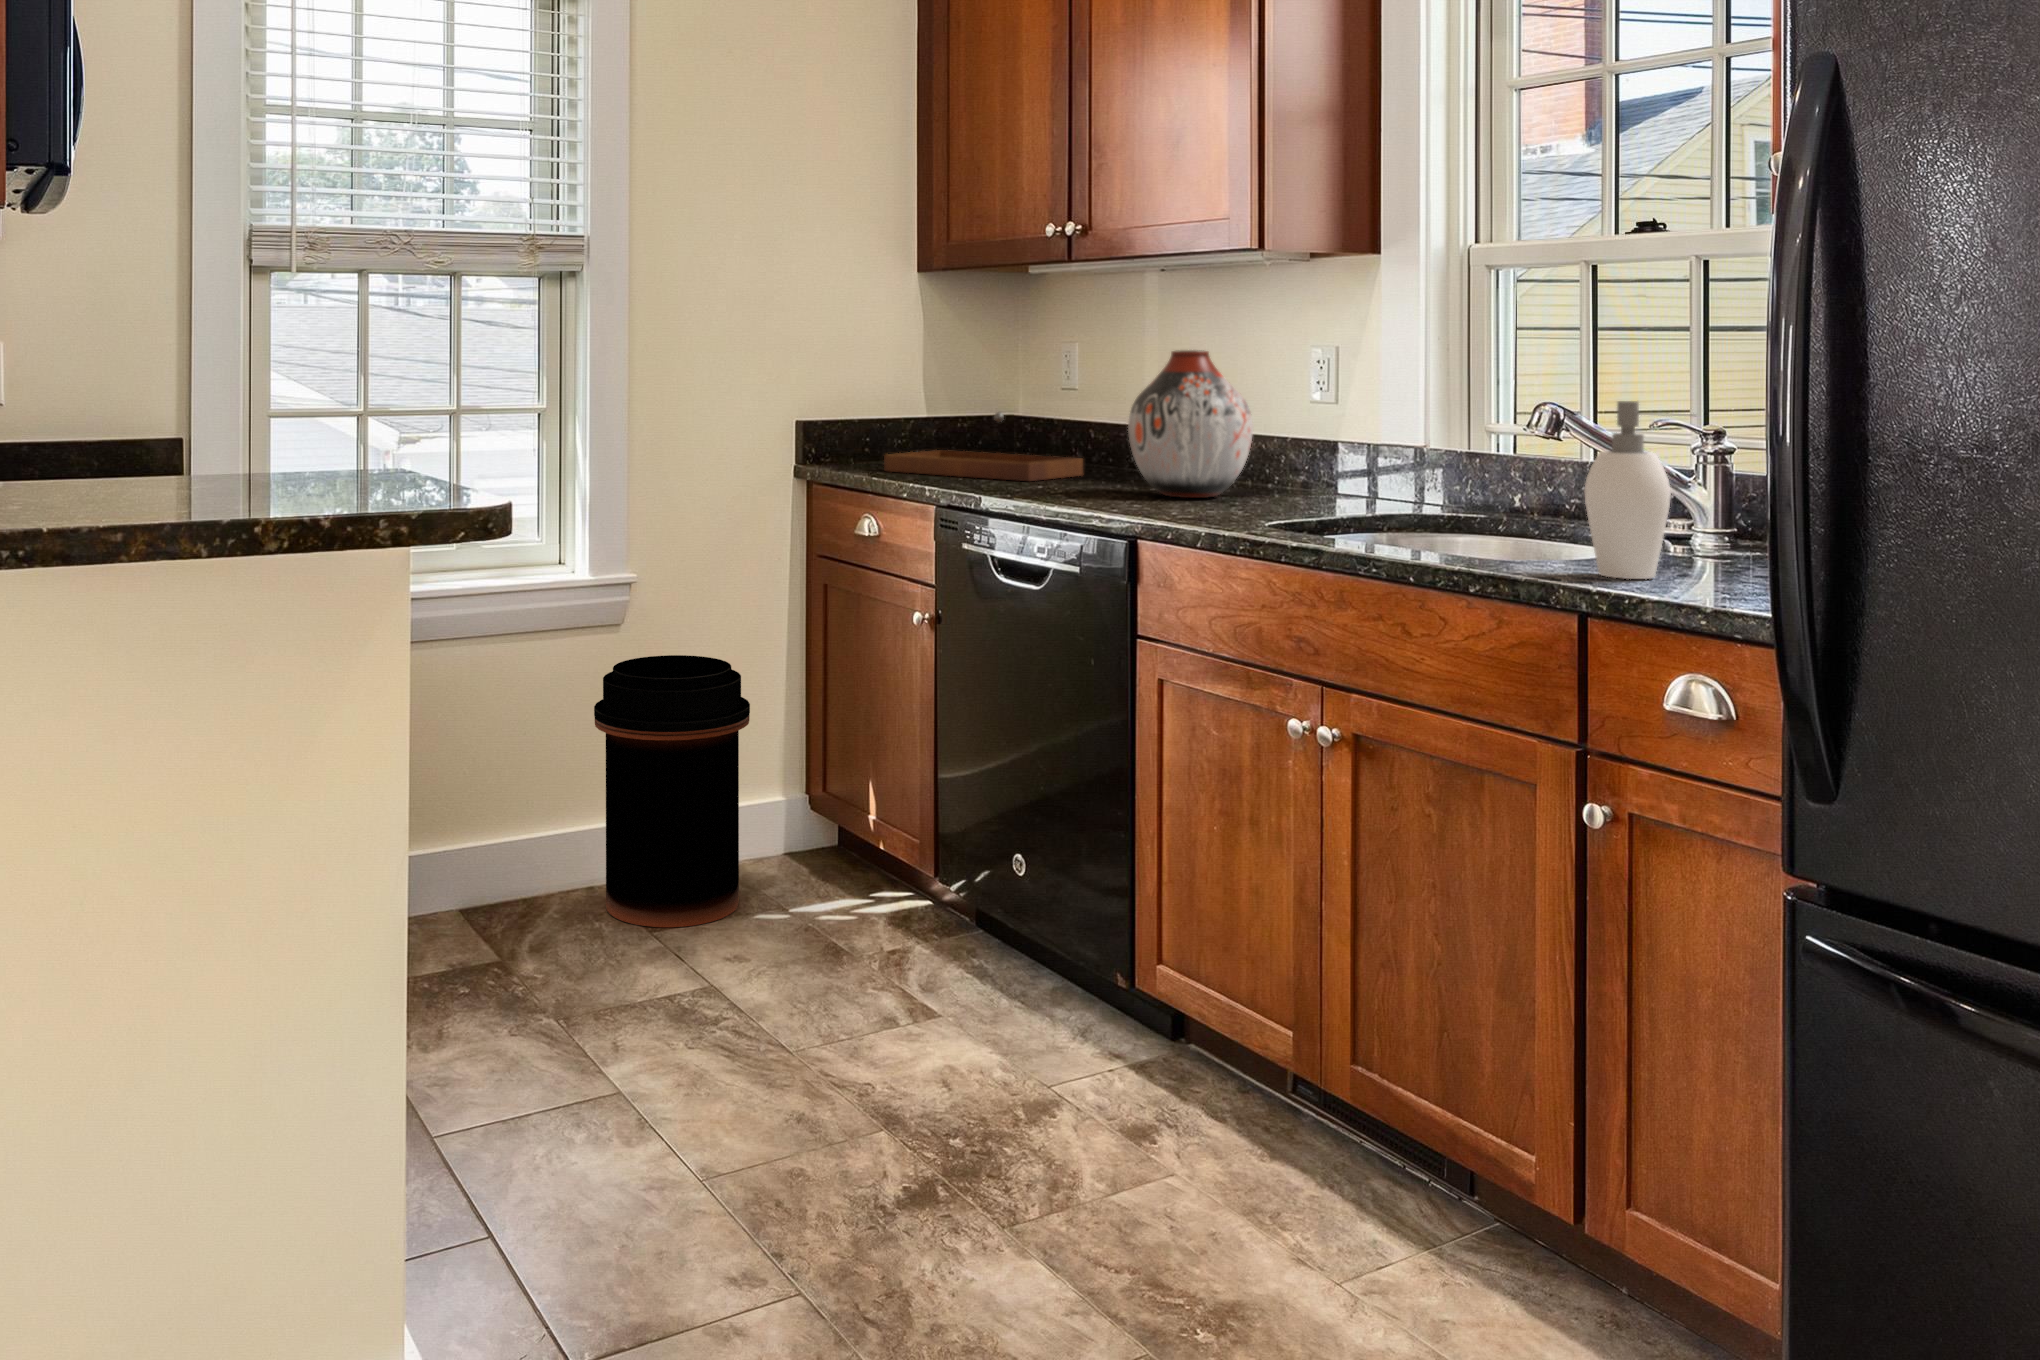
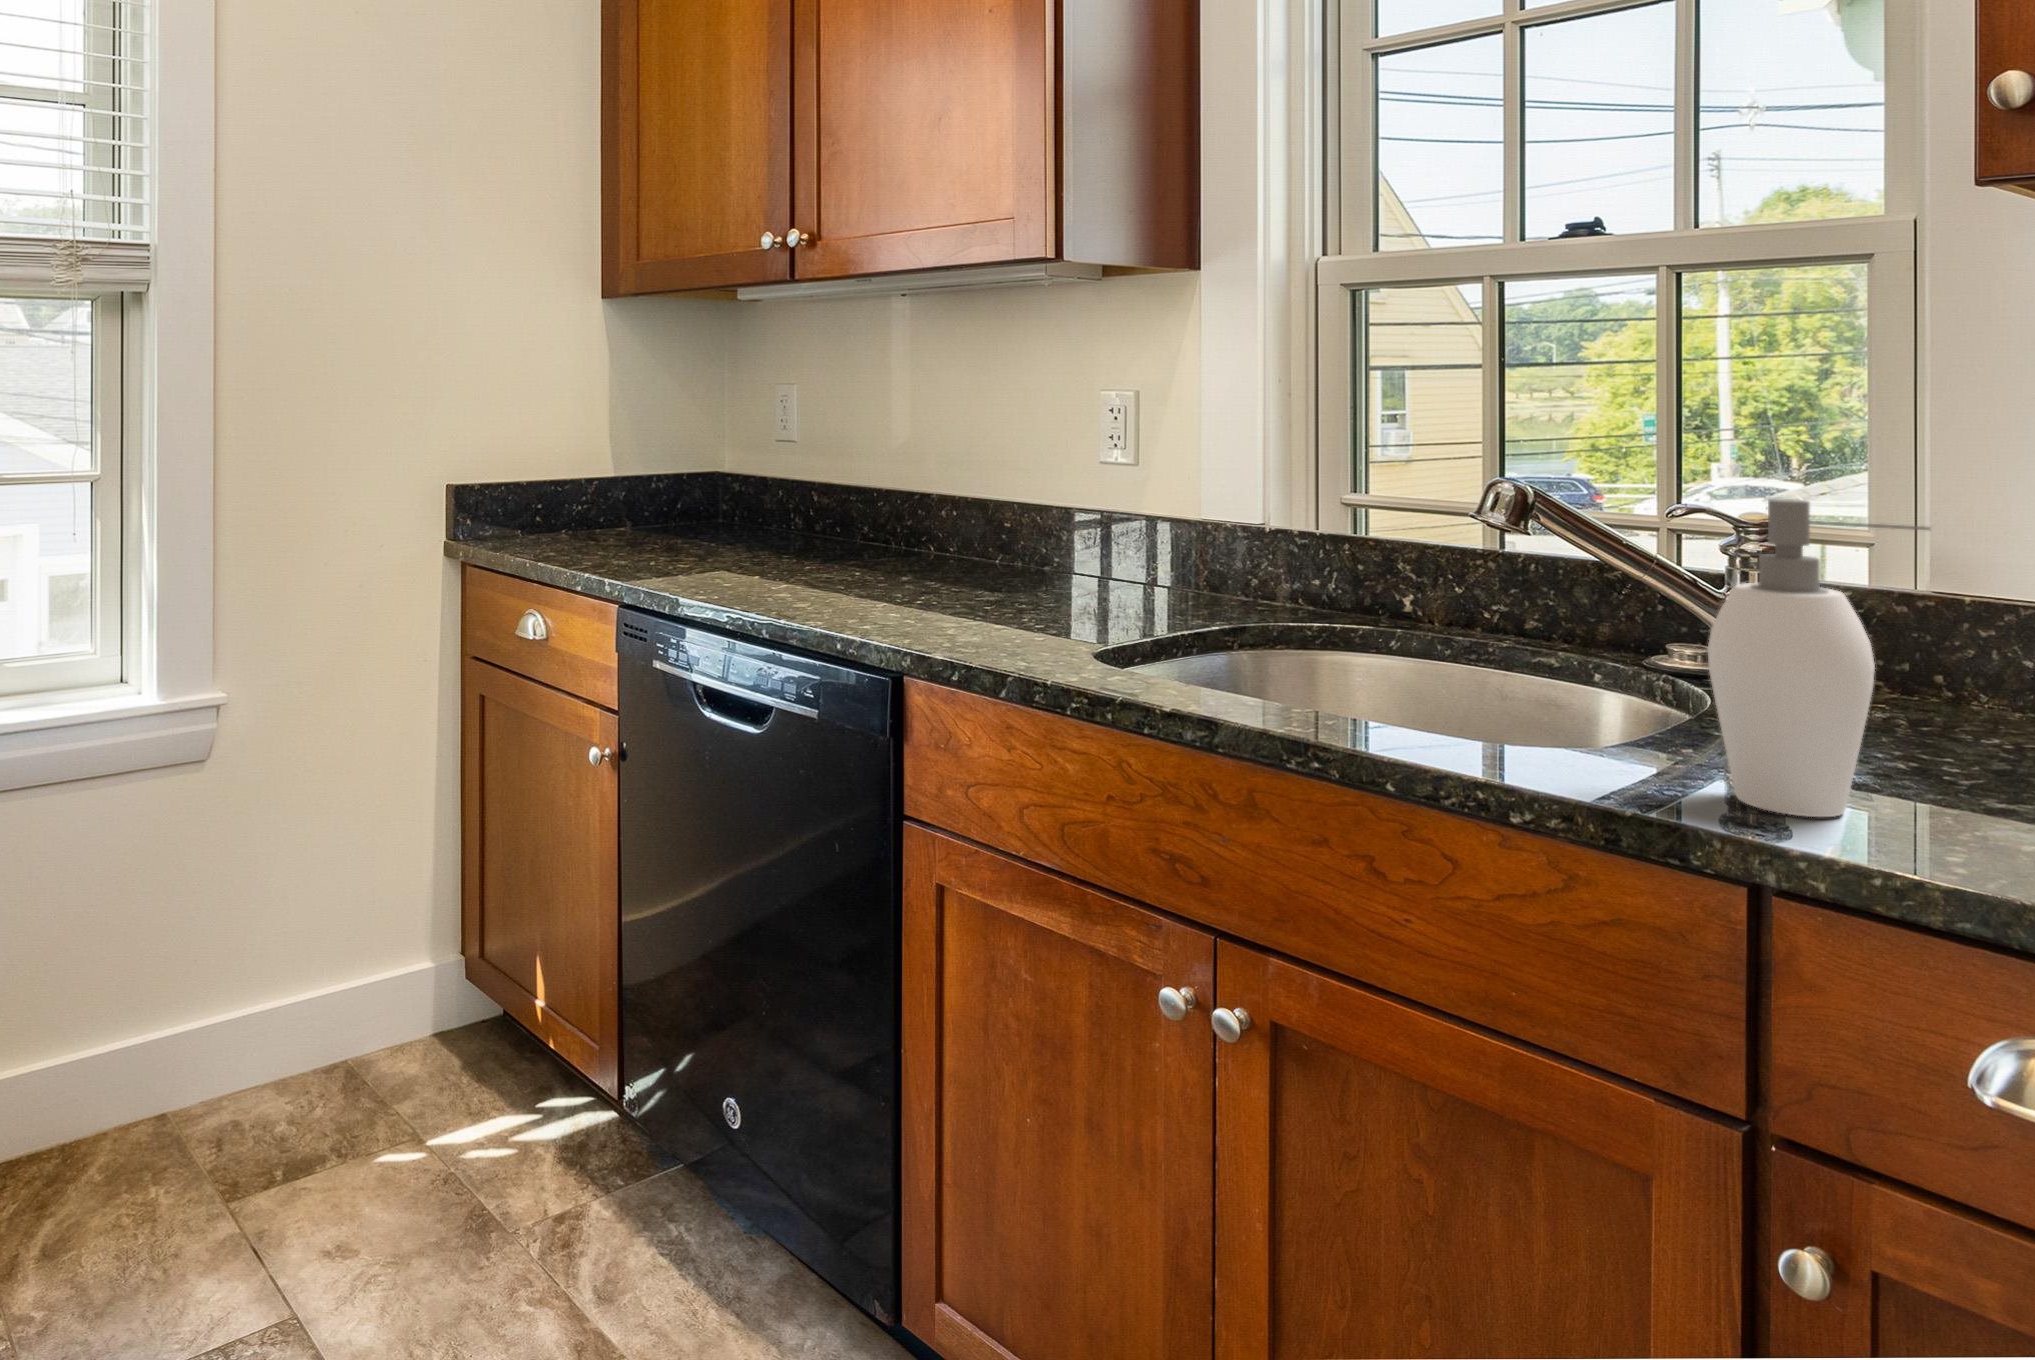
vase: present [1128,350,1253,498] -> none [873,394,1036,591]
tray: present [884,412,1083,481] -> none [560,468,807,560]
trash can: present [594,655,750,927] -> none [153,798,374,1196]

